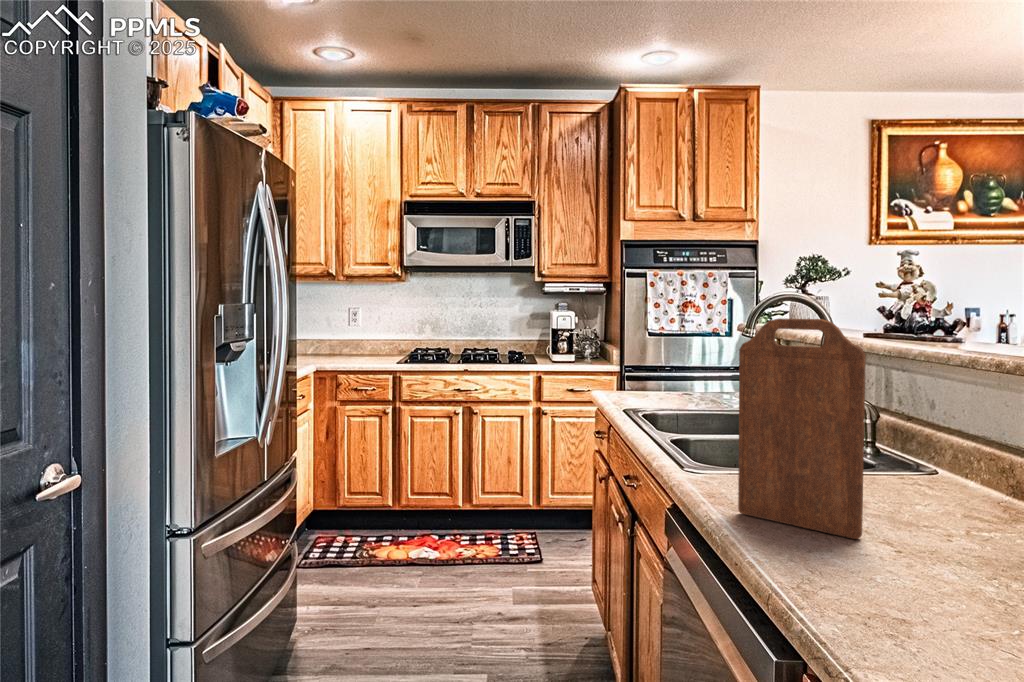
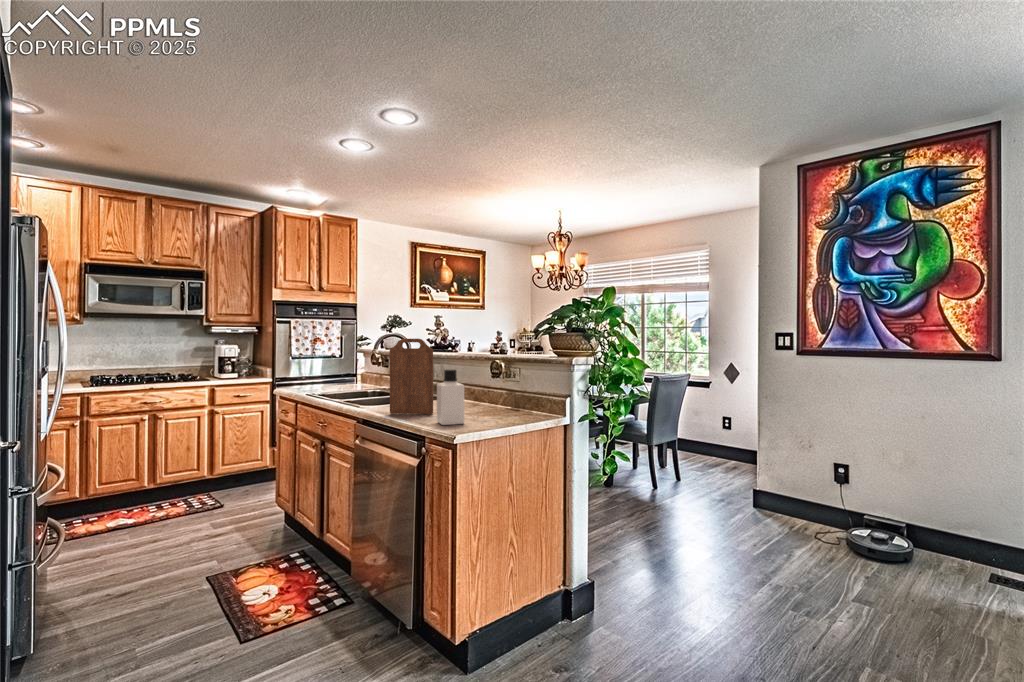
bottle: none [859,436,971,646] -> present [437,370,464,425]

